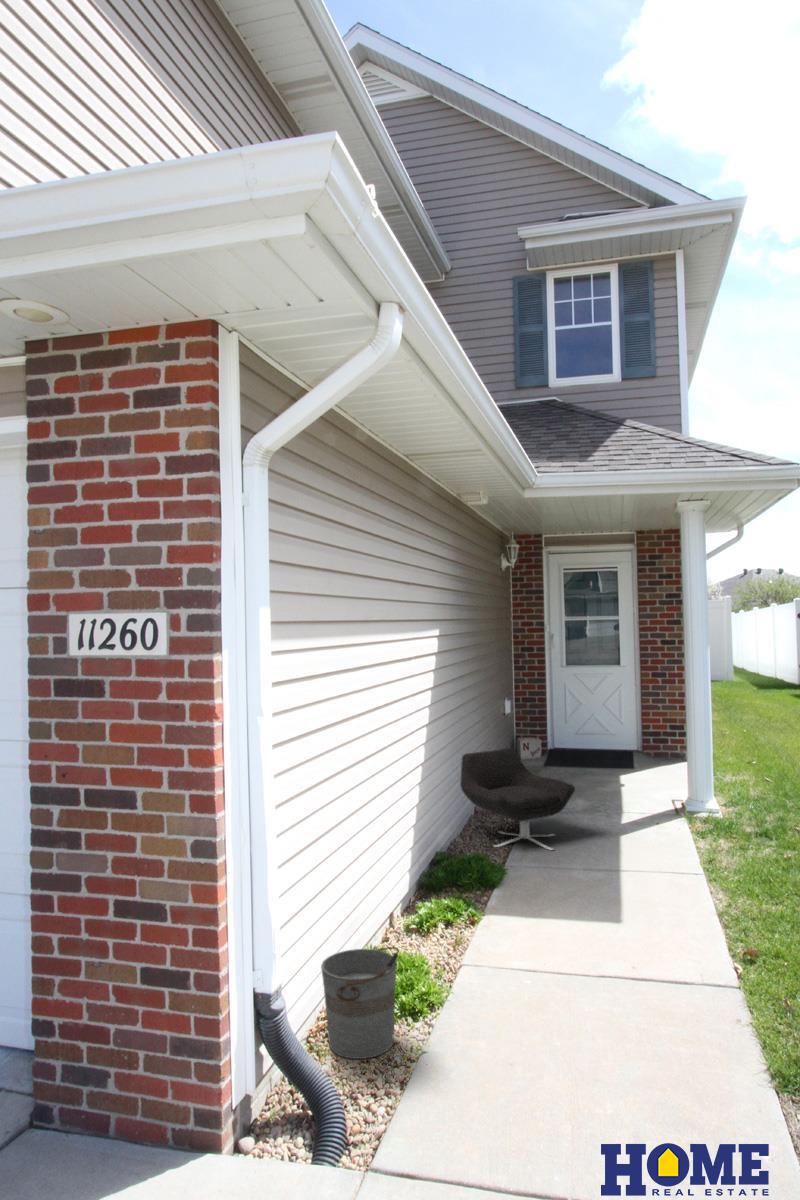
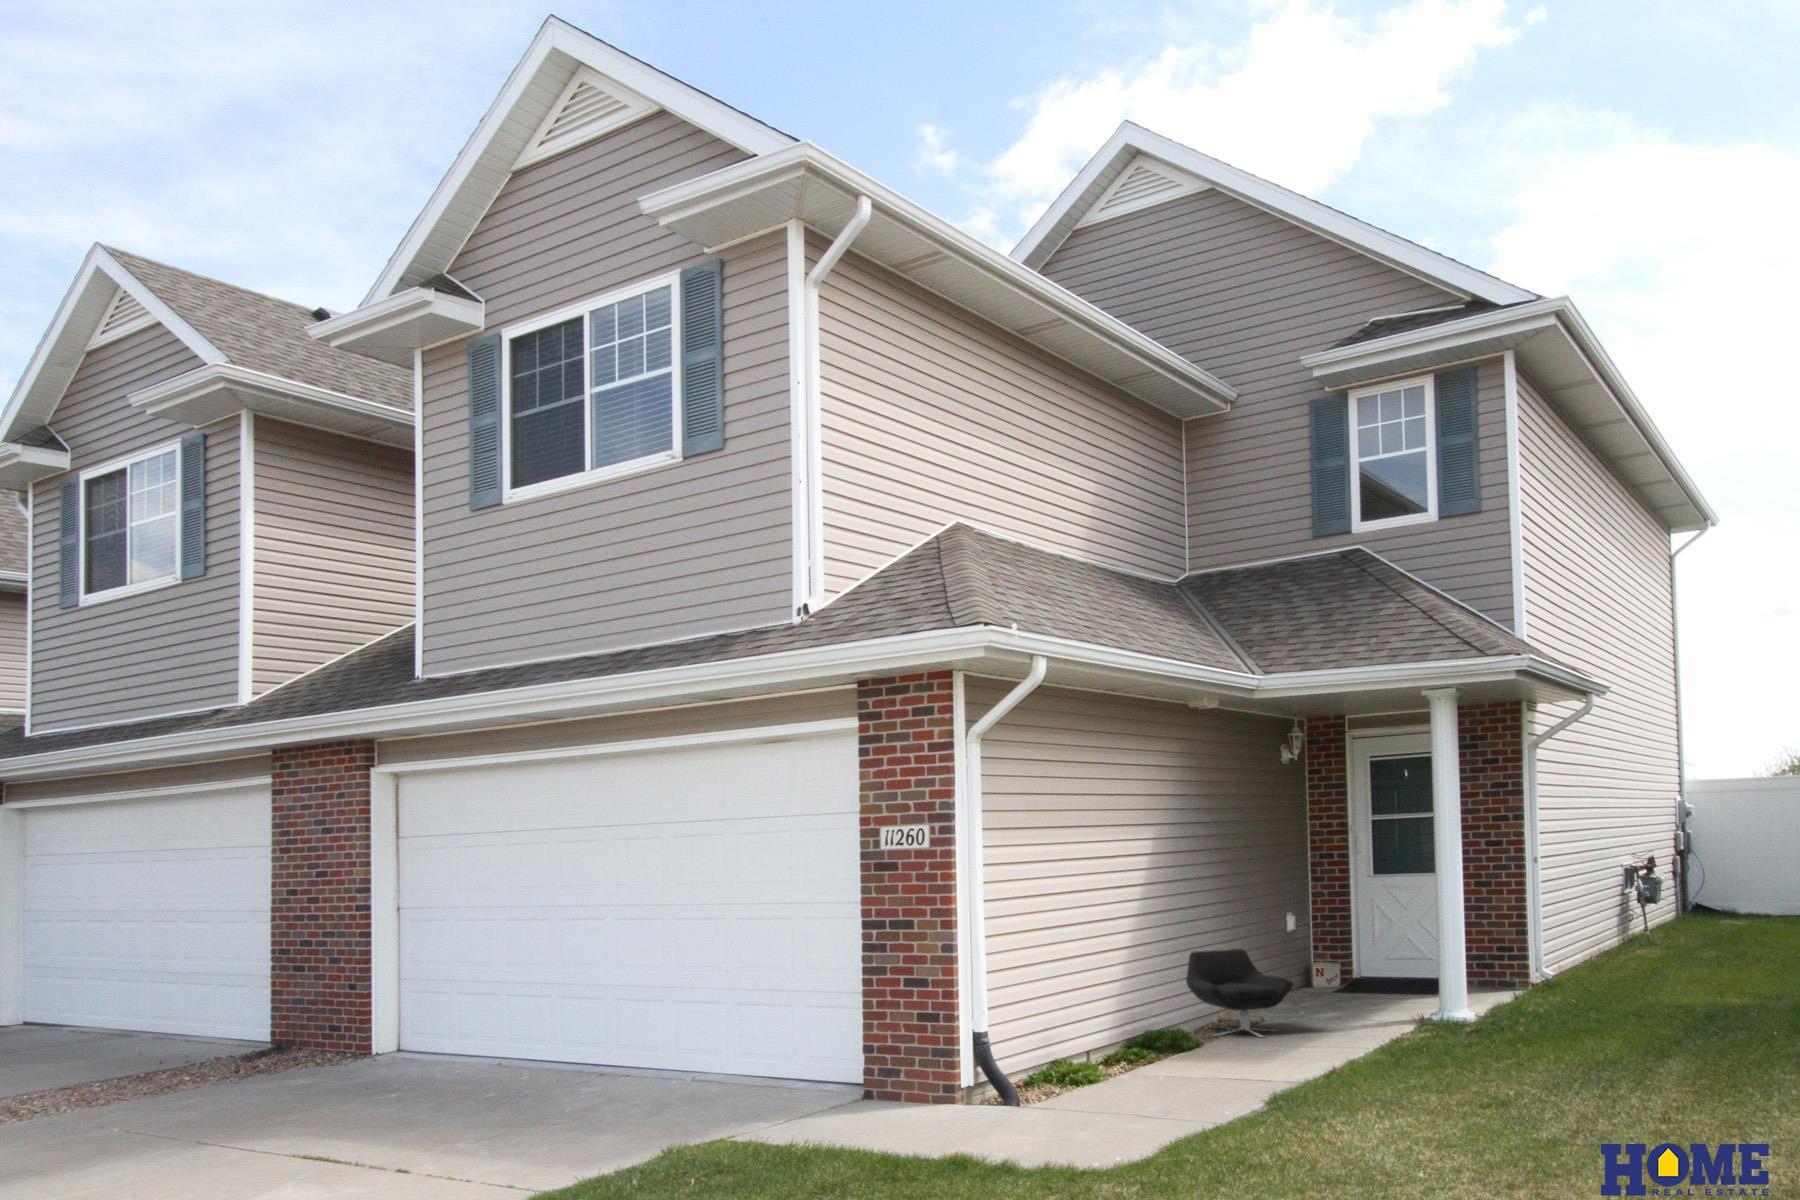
bucket: present [321,947,399,1059] -> none [1021,1037,1071,1094]

